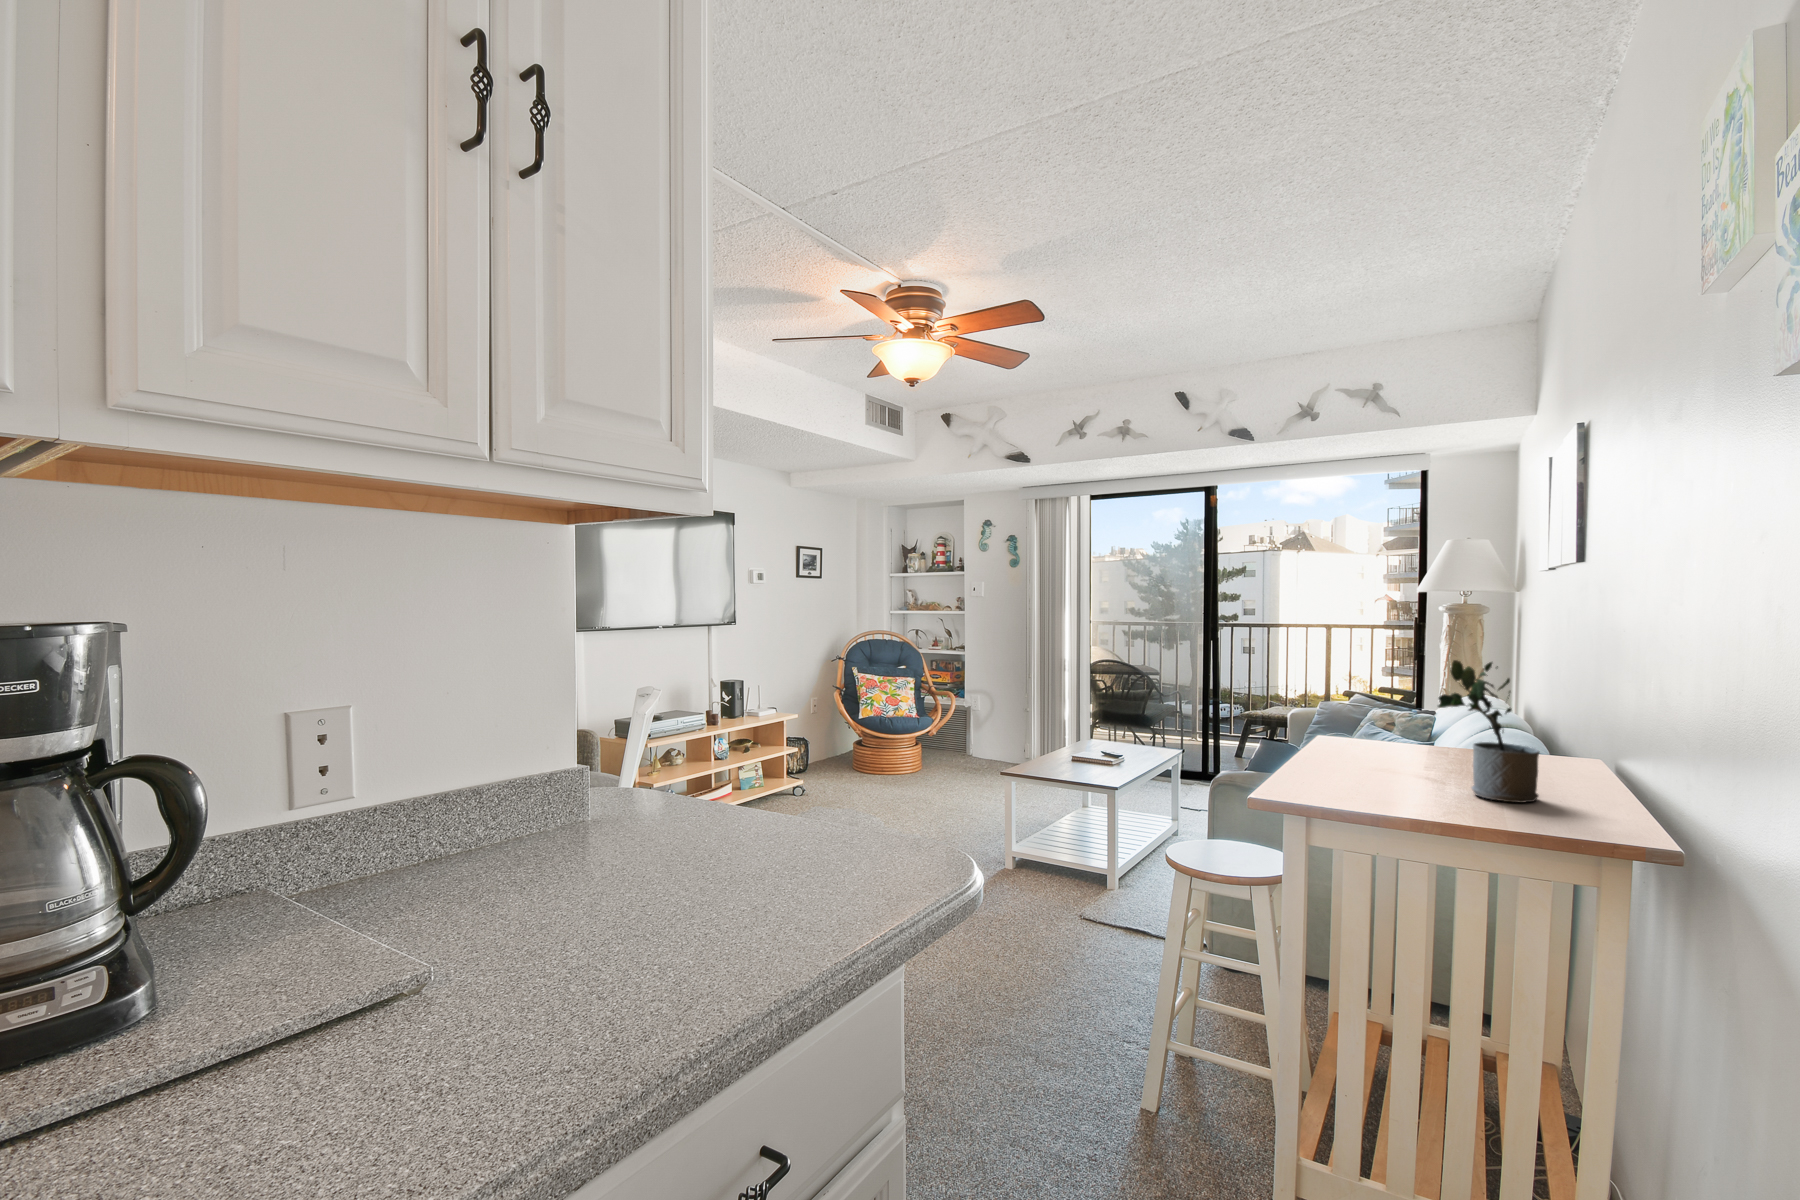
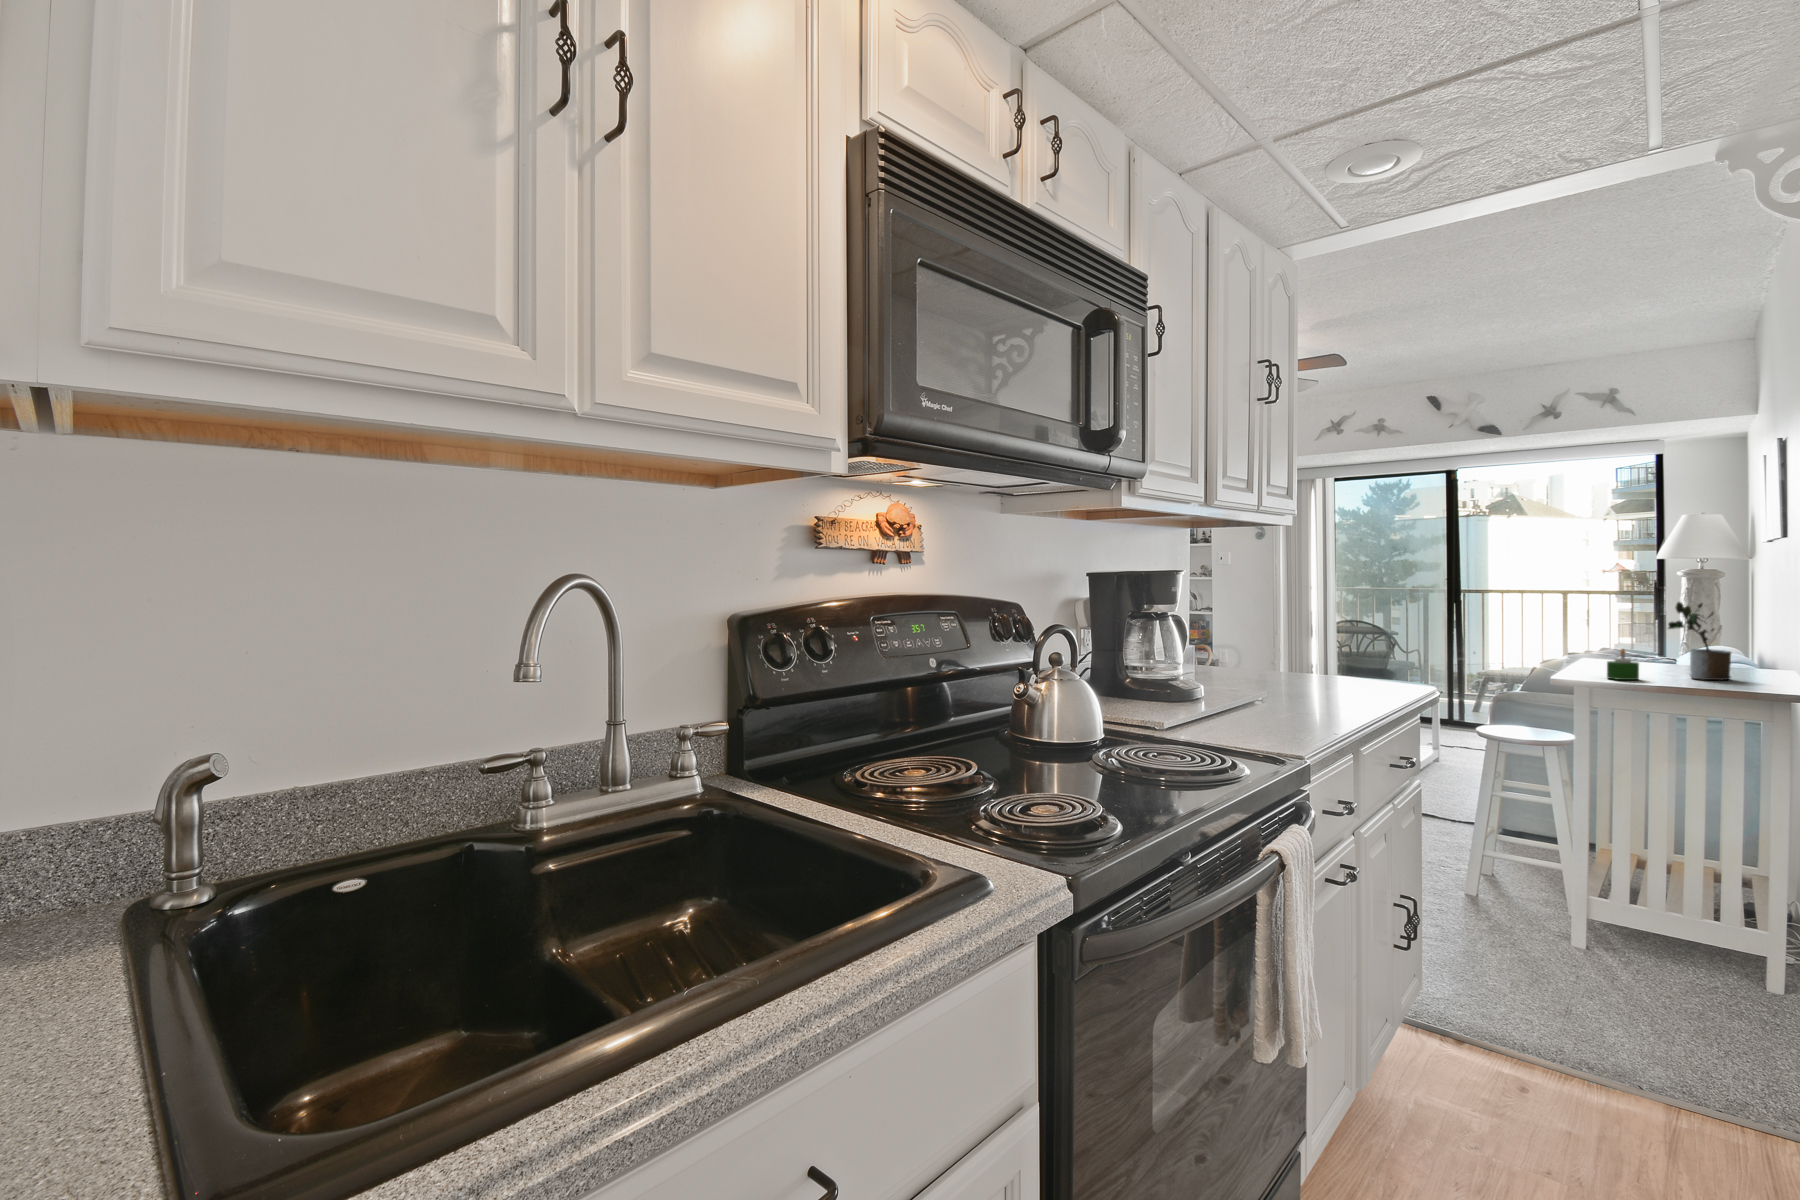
candle: none [1342,741,1392,799] -> present [1607,649,1639,680]

